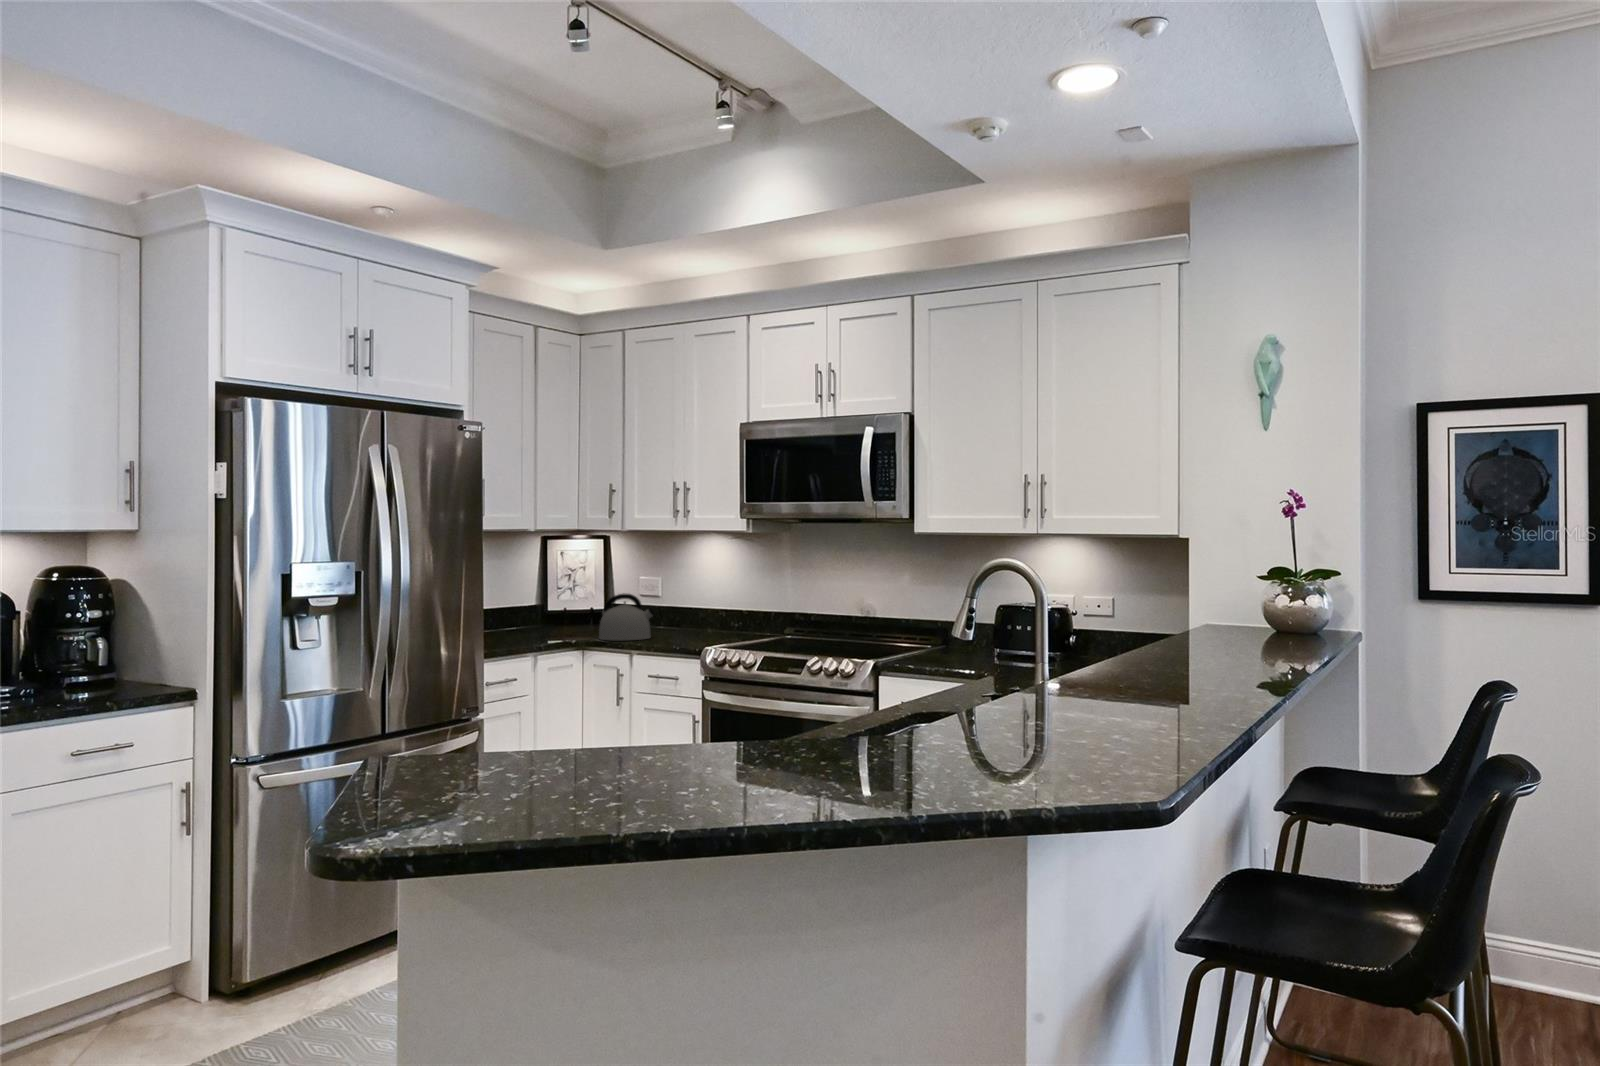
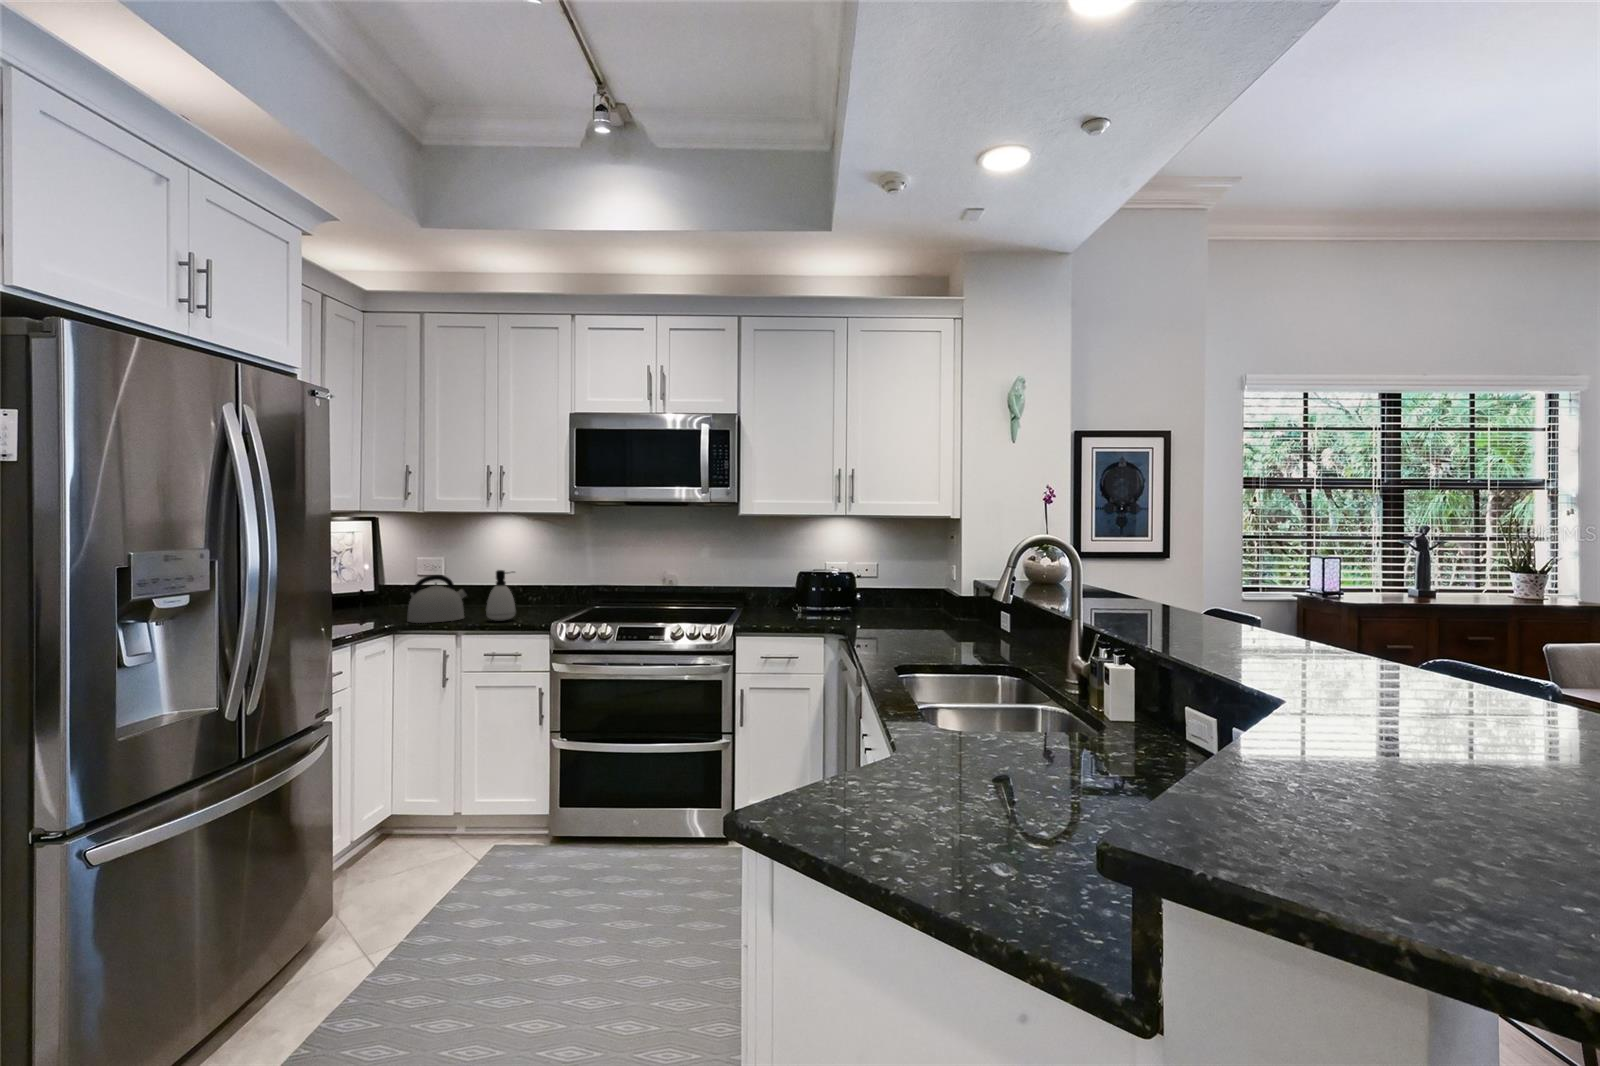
soap dispenser: none [658,591,687,643] -> present [486,570,516,621]

